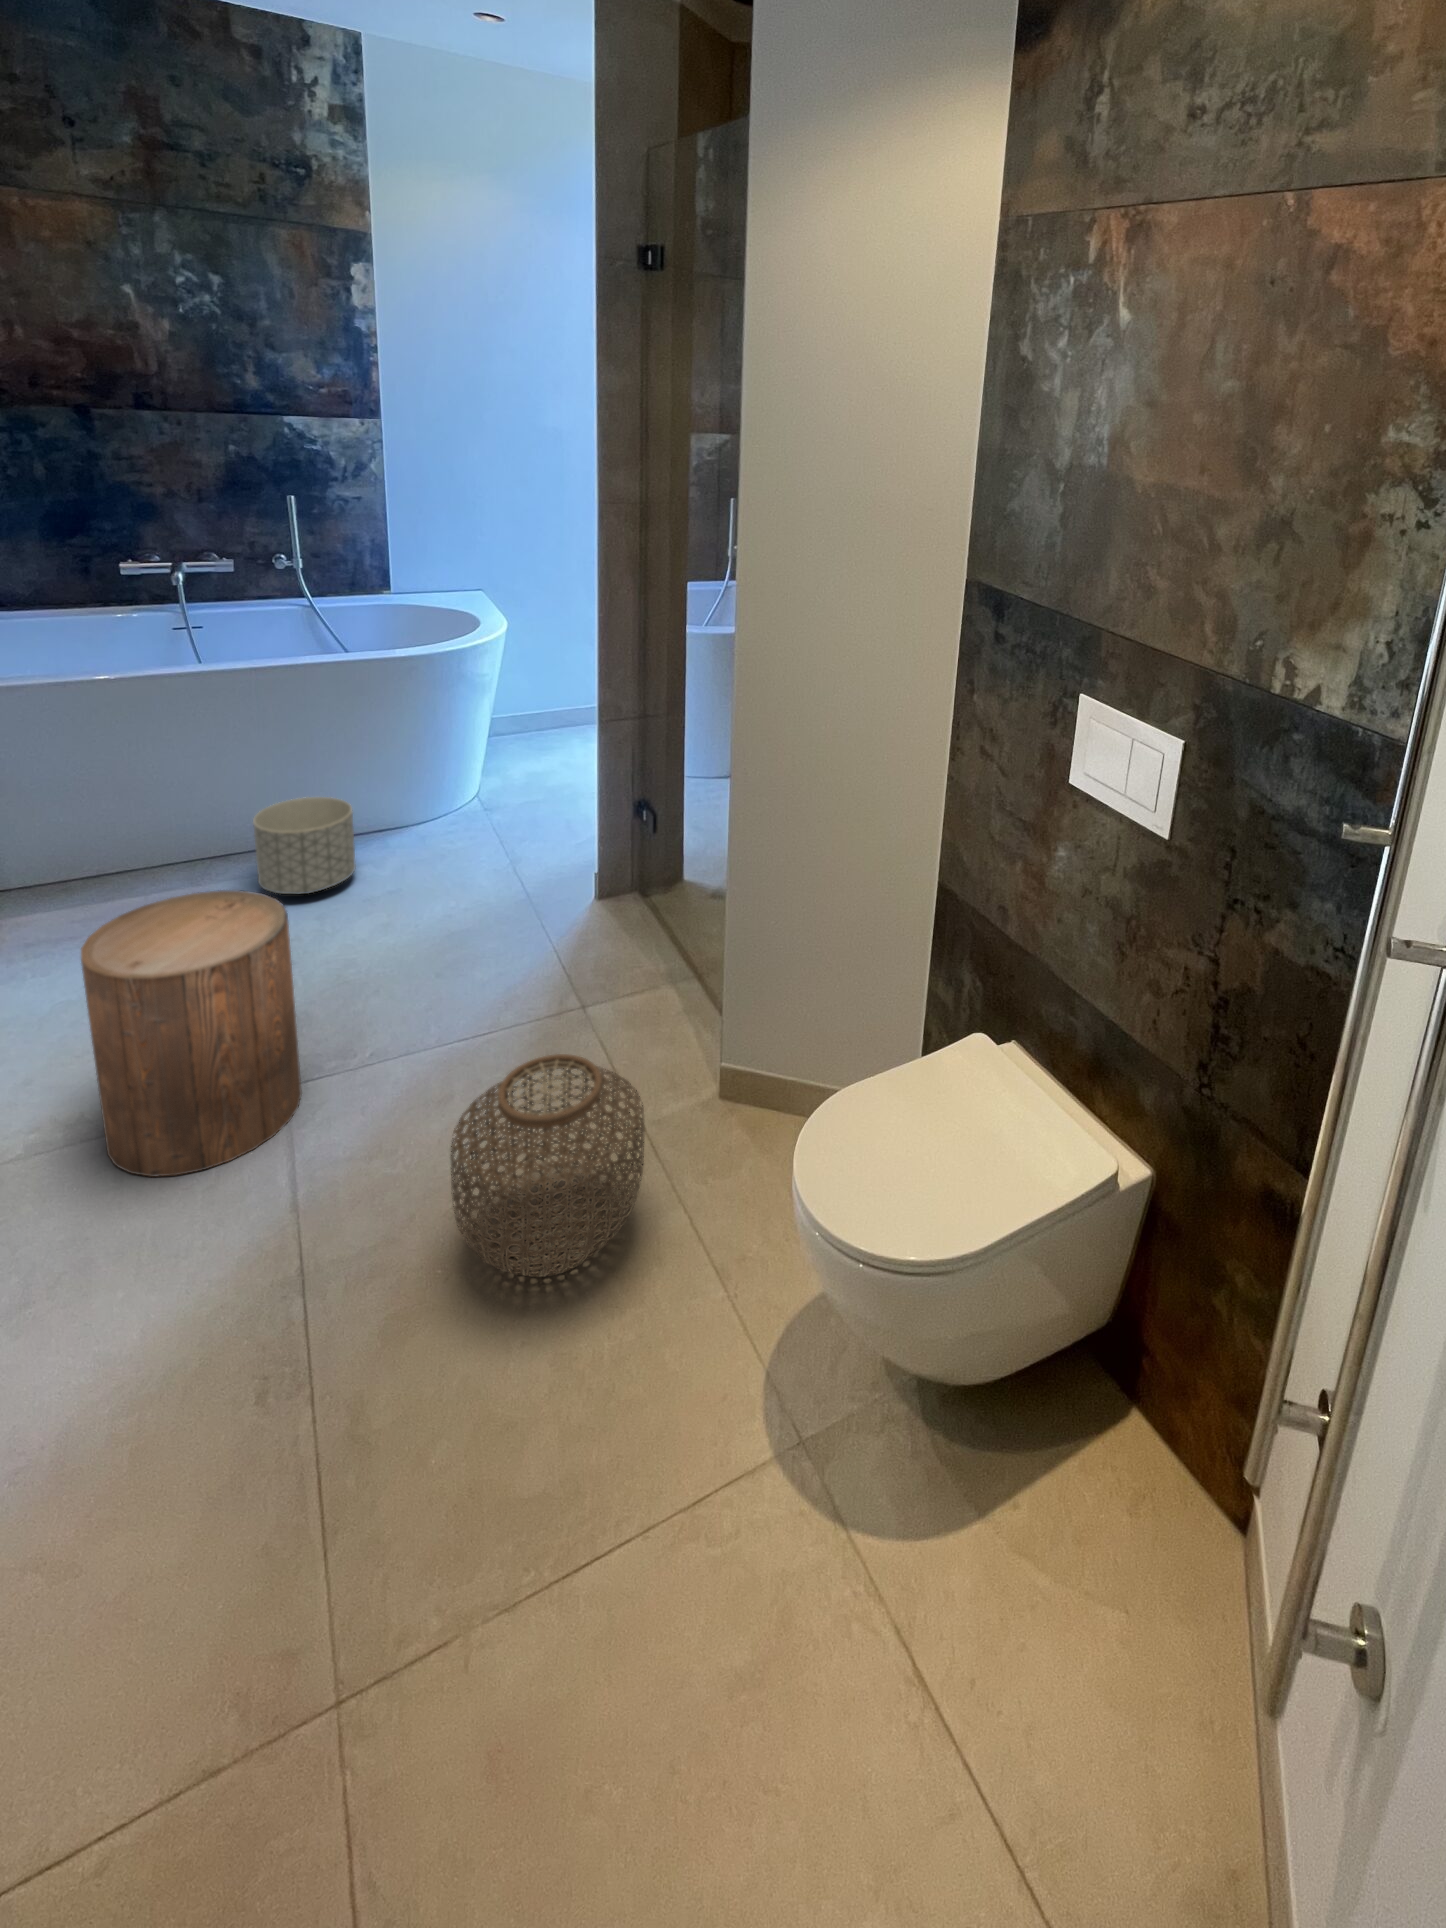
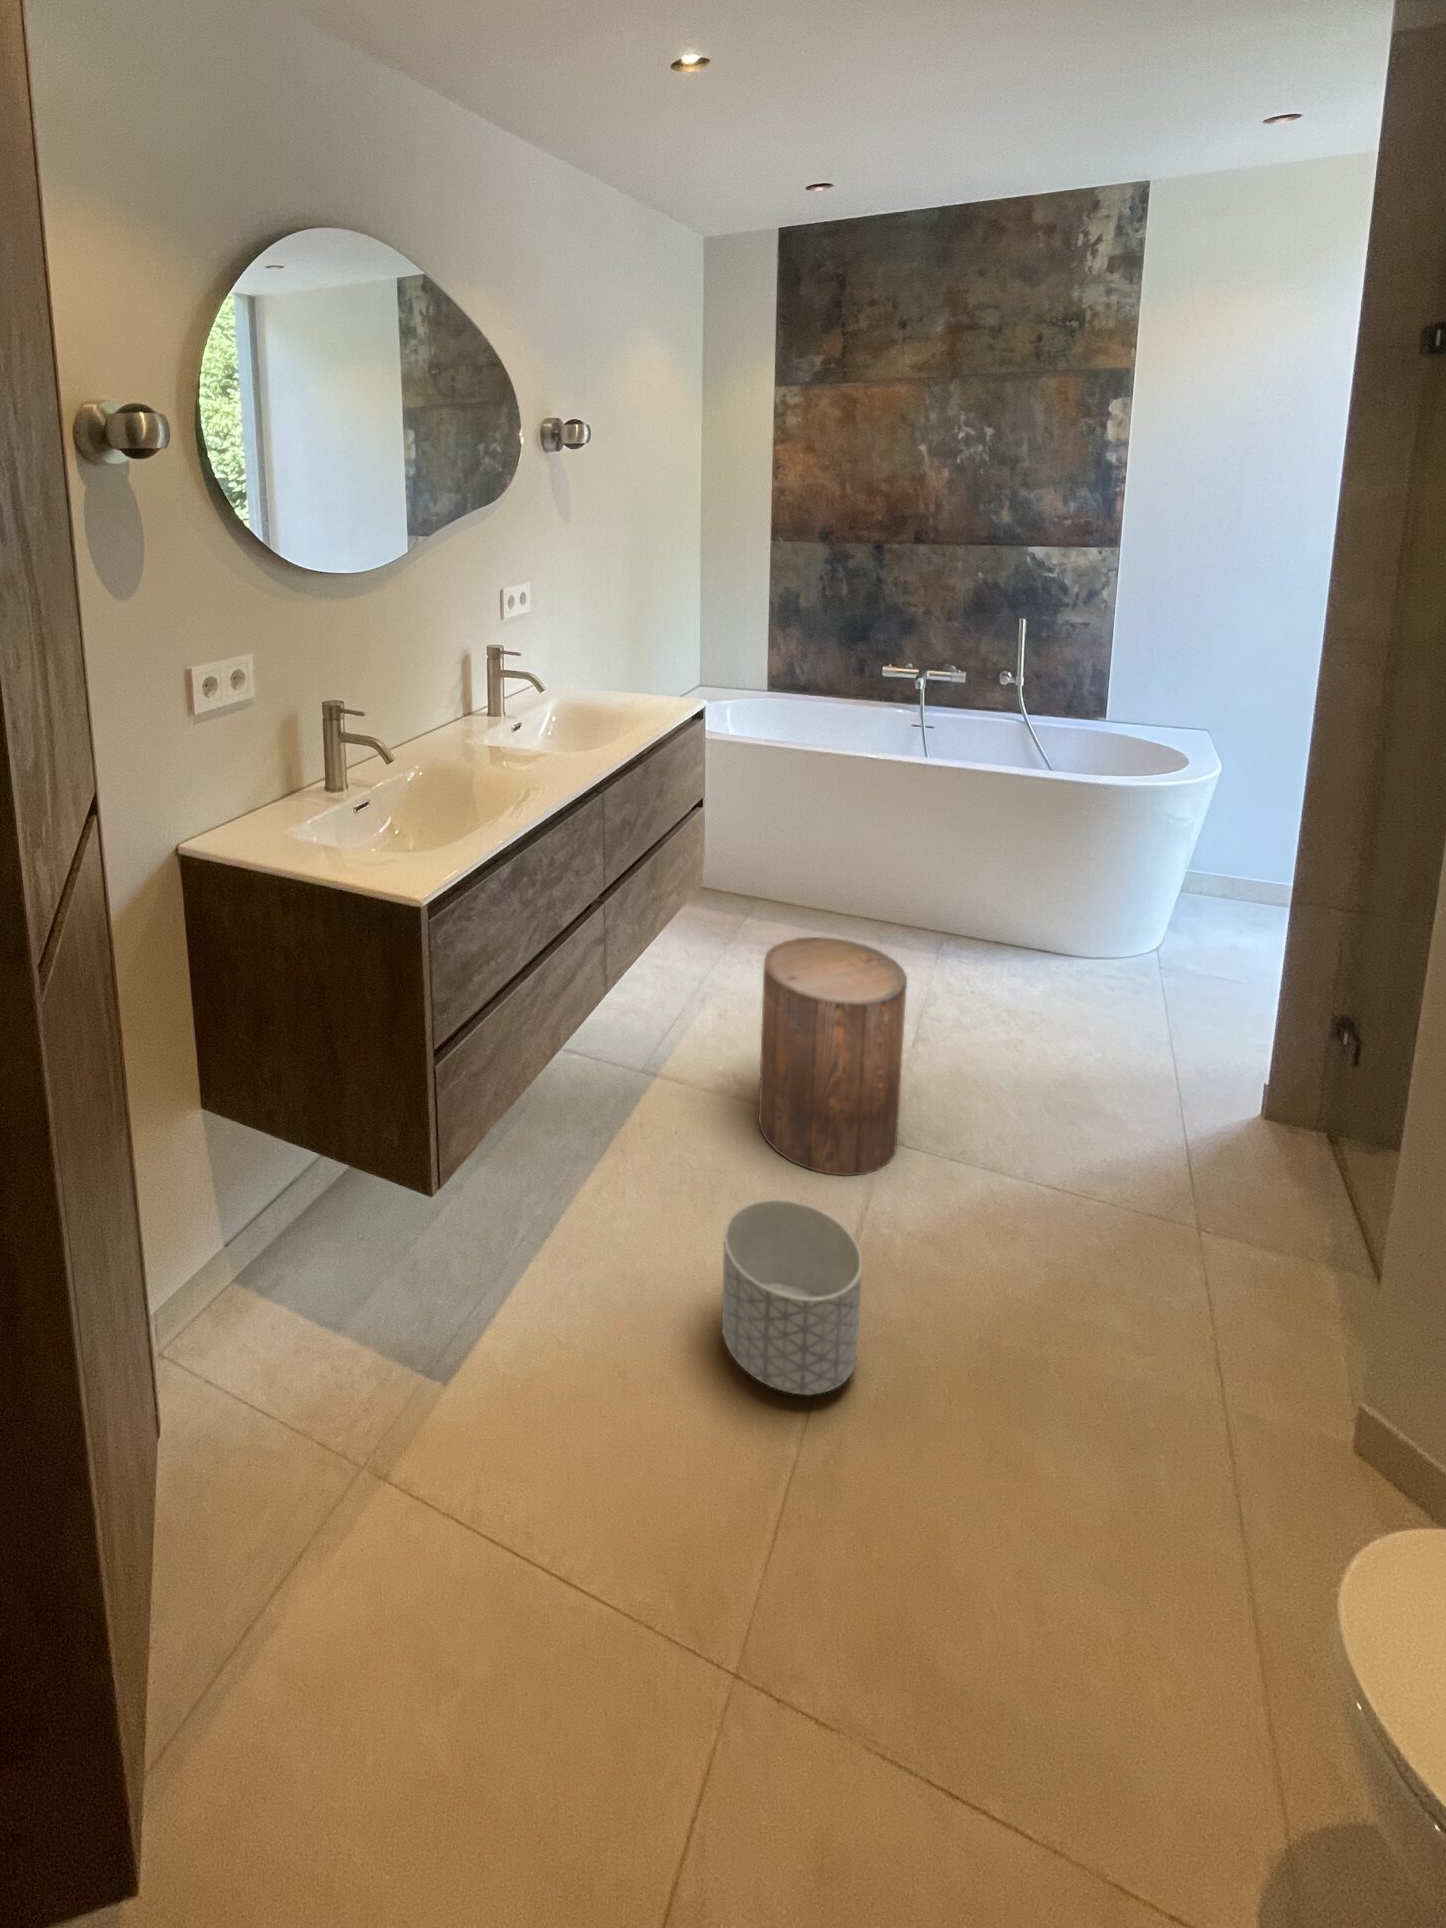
planter: present [253,797,356,894] -> present [722,1199,862,1395]
woven basket: present [451,1054,644,1276] -> none [966,1231,1200,1498]

